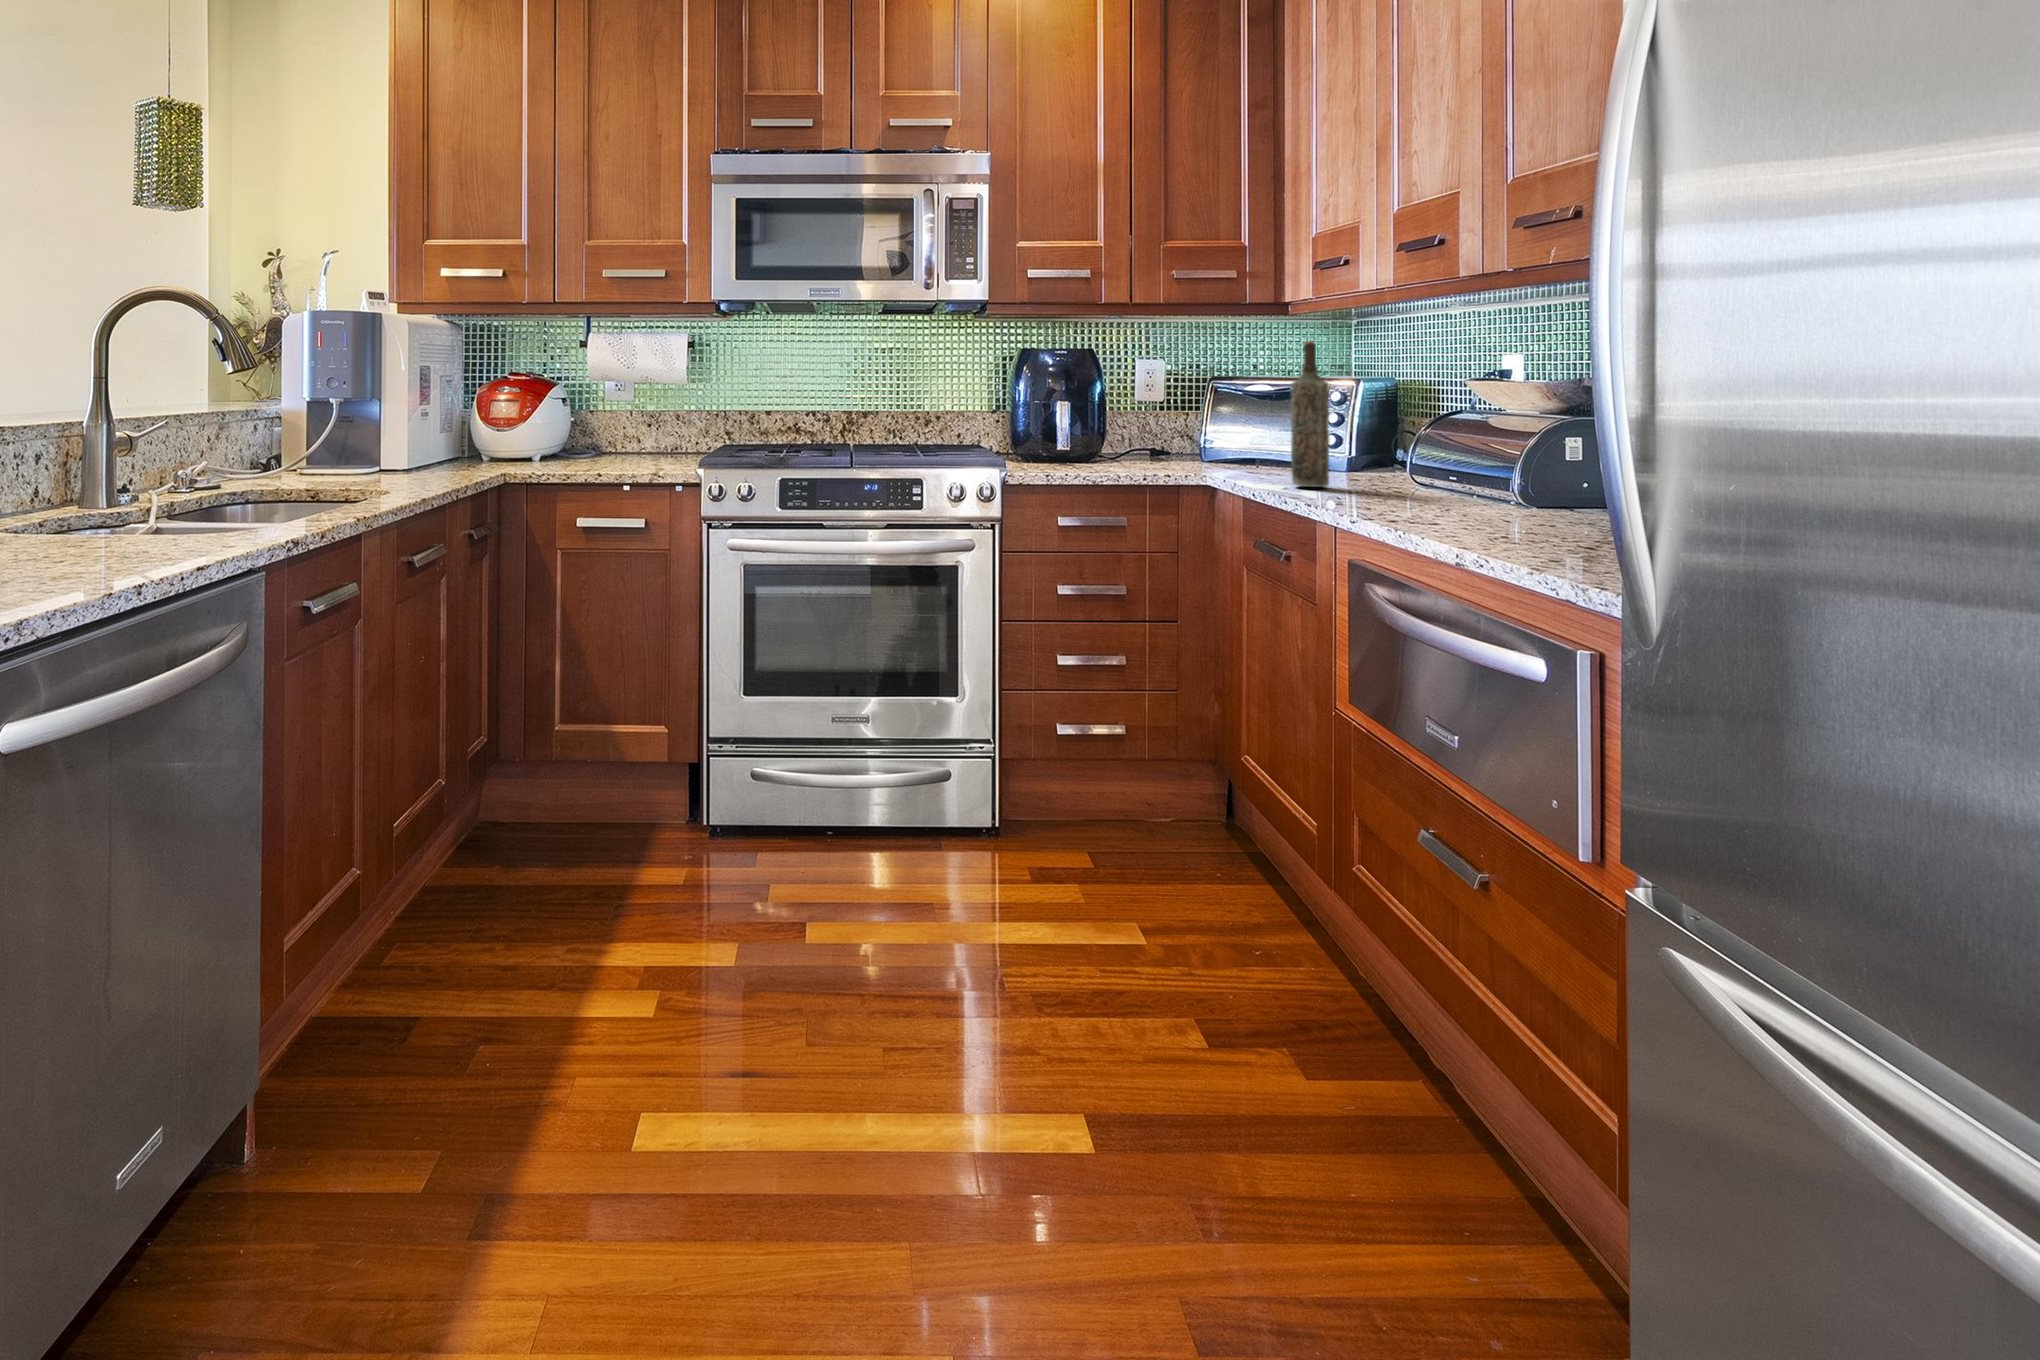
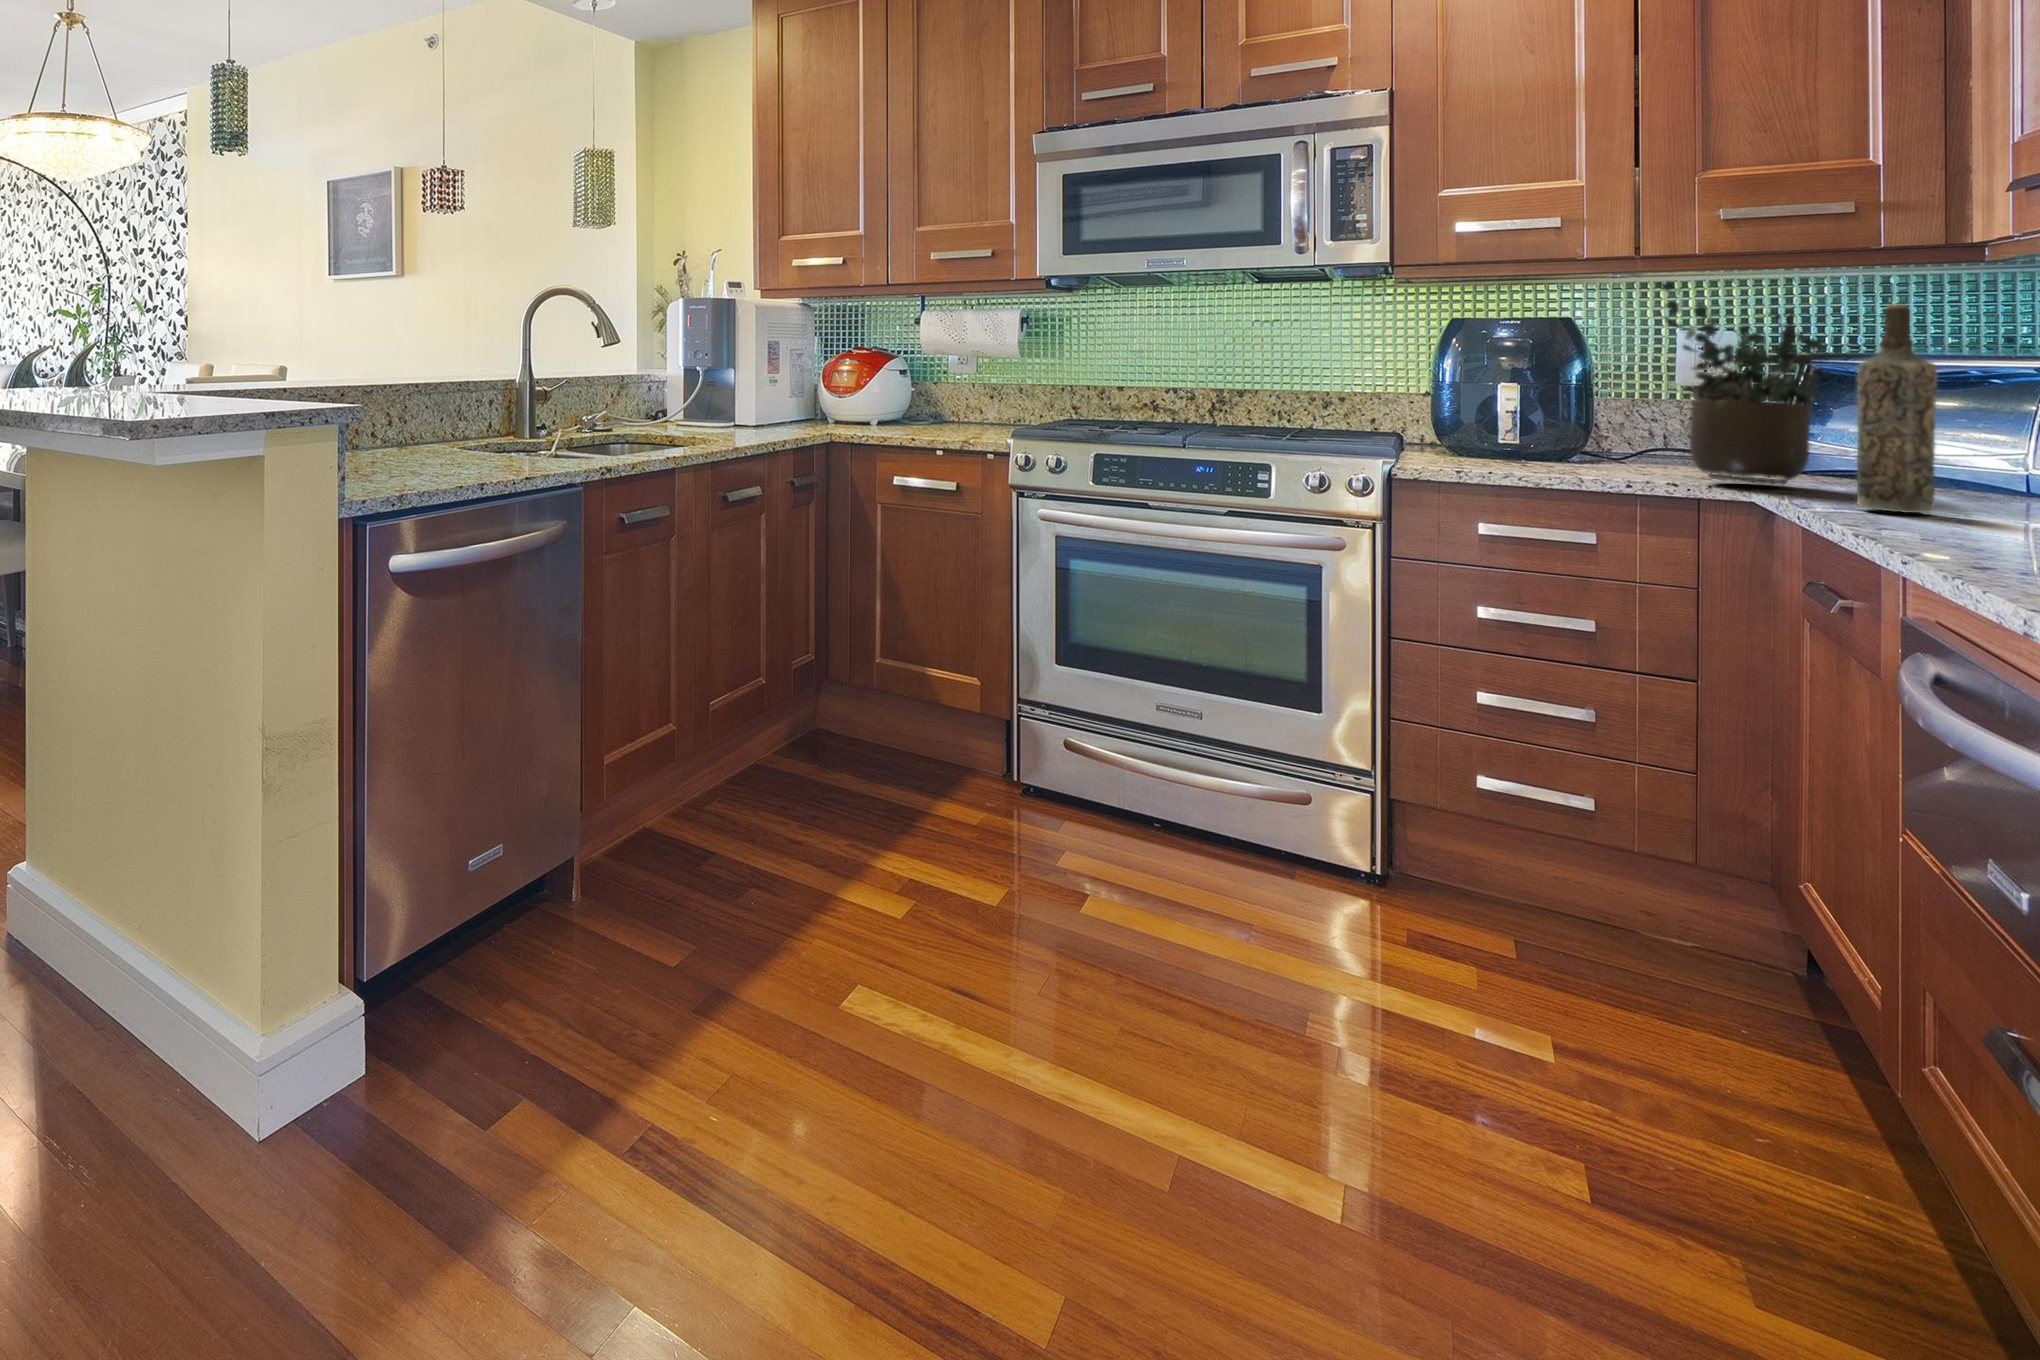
potted plant: none [1161,322,1259,472] -> present [1660,282,1830,485]

